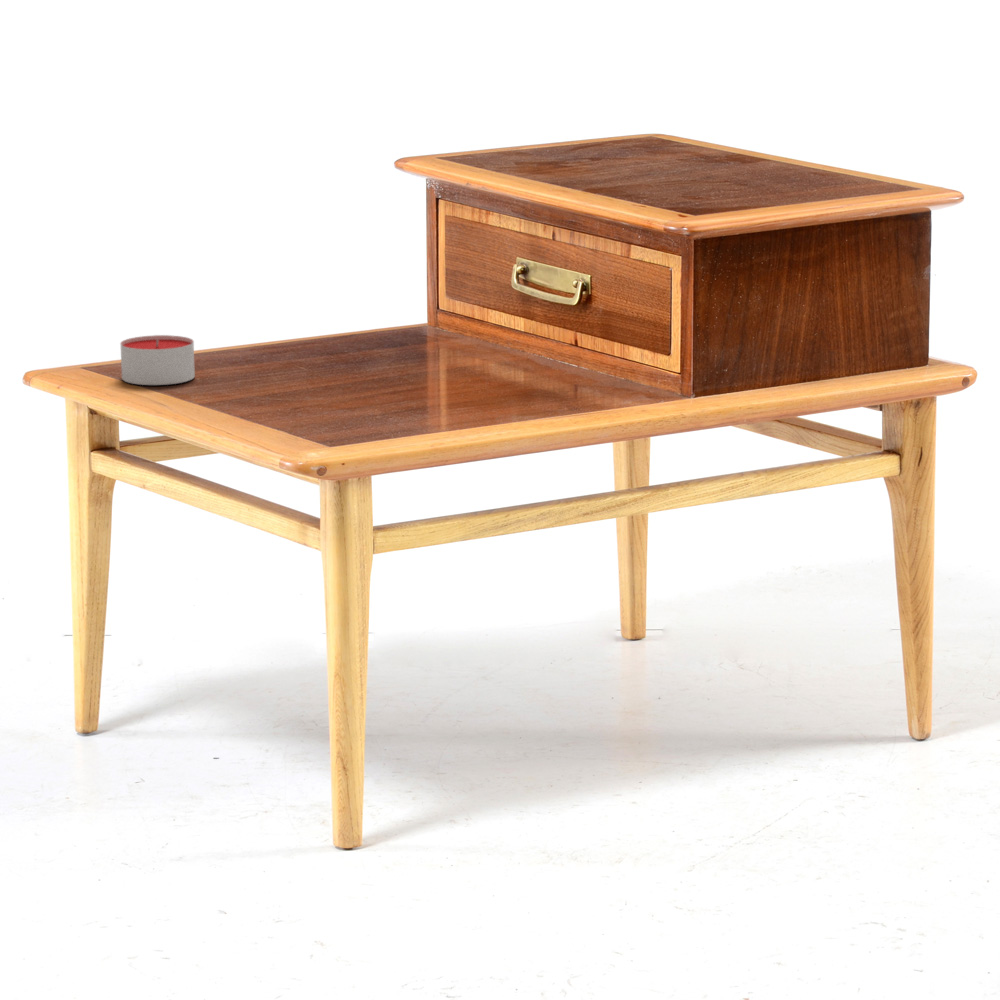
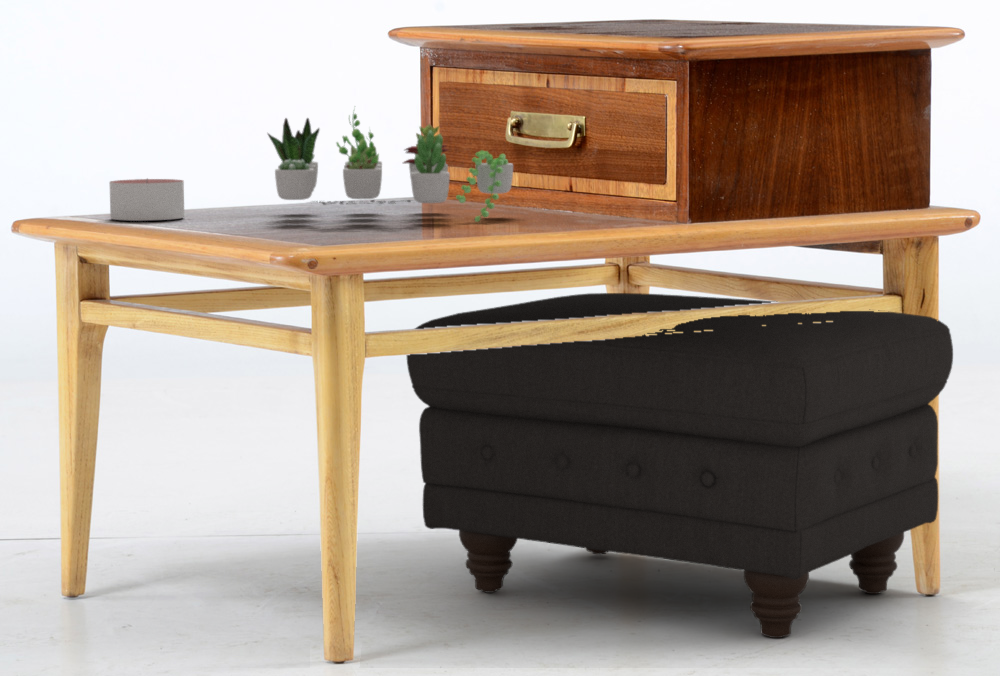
succulent plant: none [276,271,519,392] -> present [268,114,513,222]
ottoman: none [413,416,950,792] -> present [407,293,953,638]

